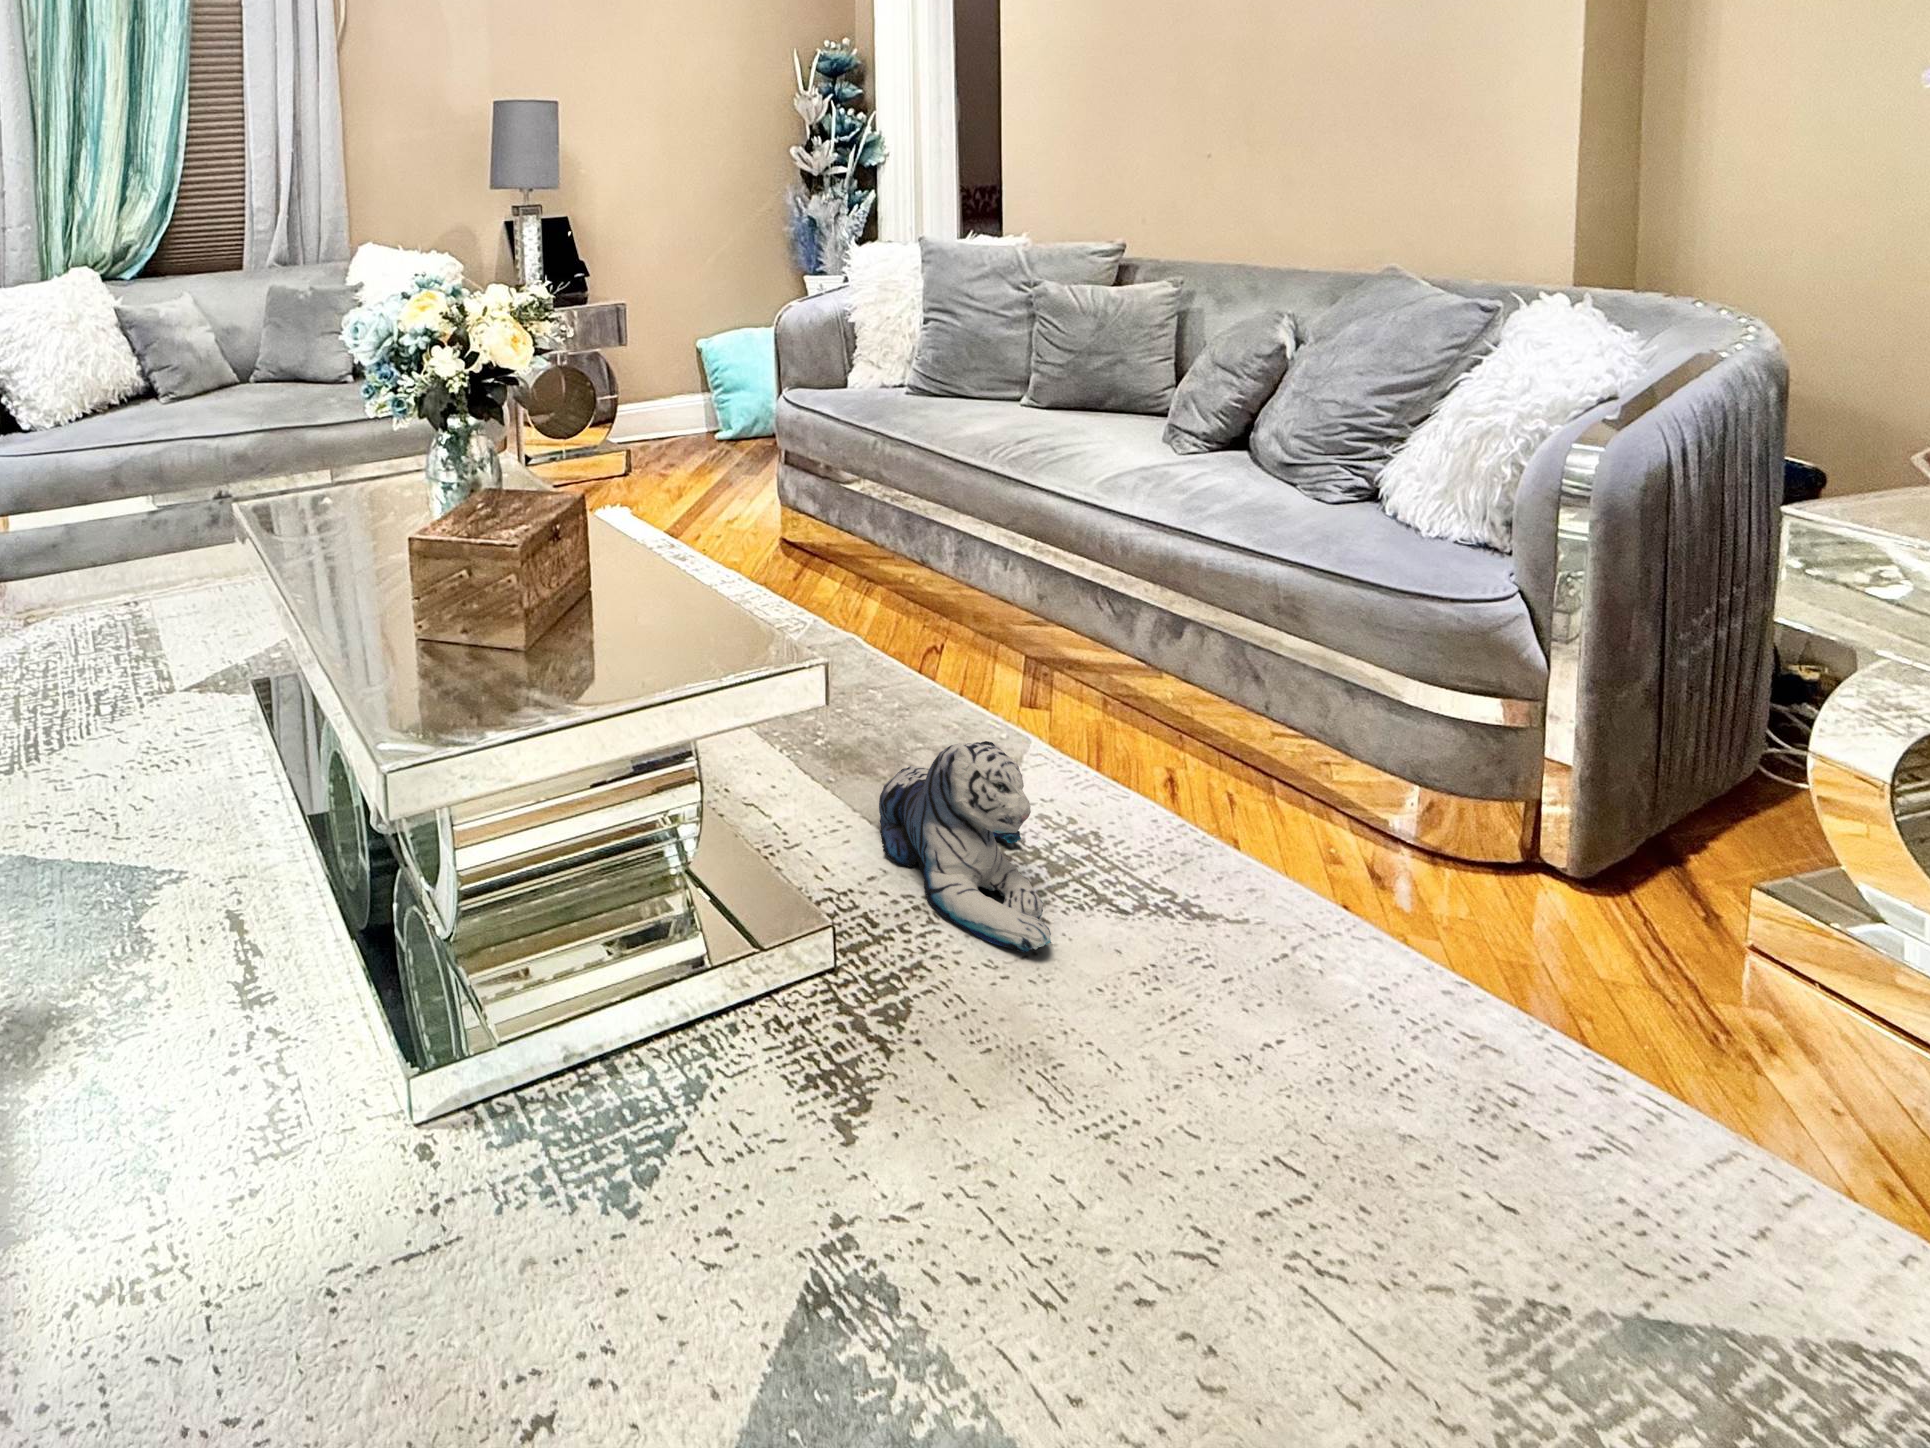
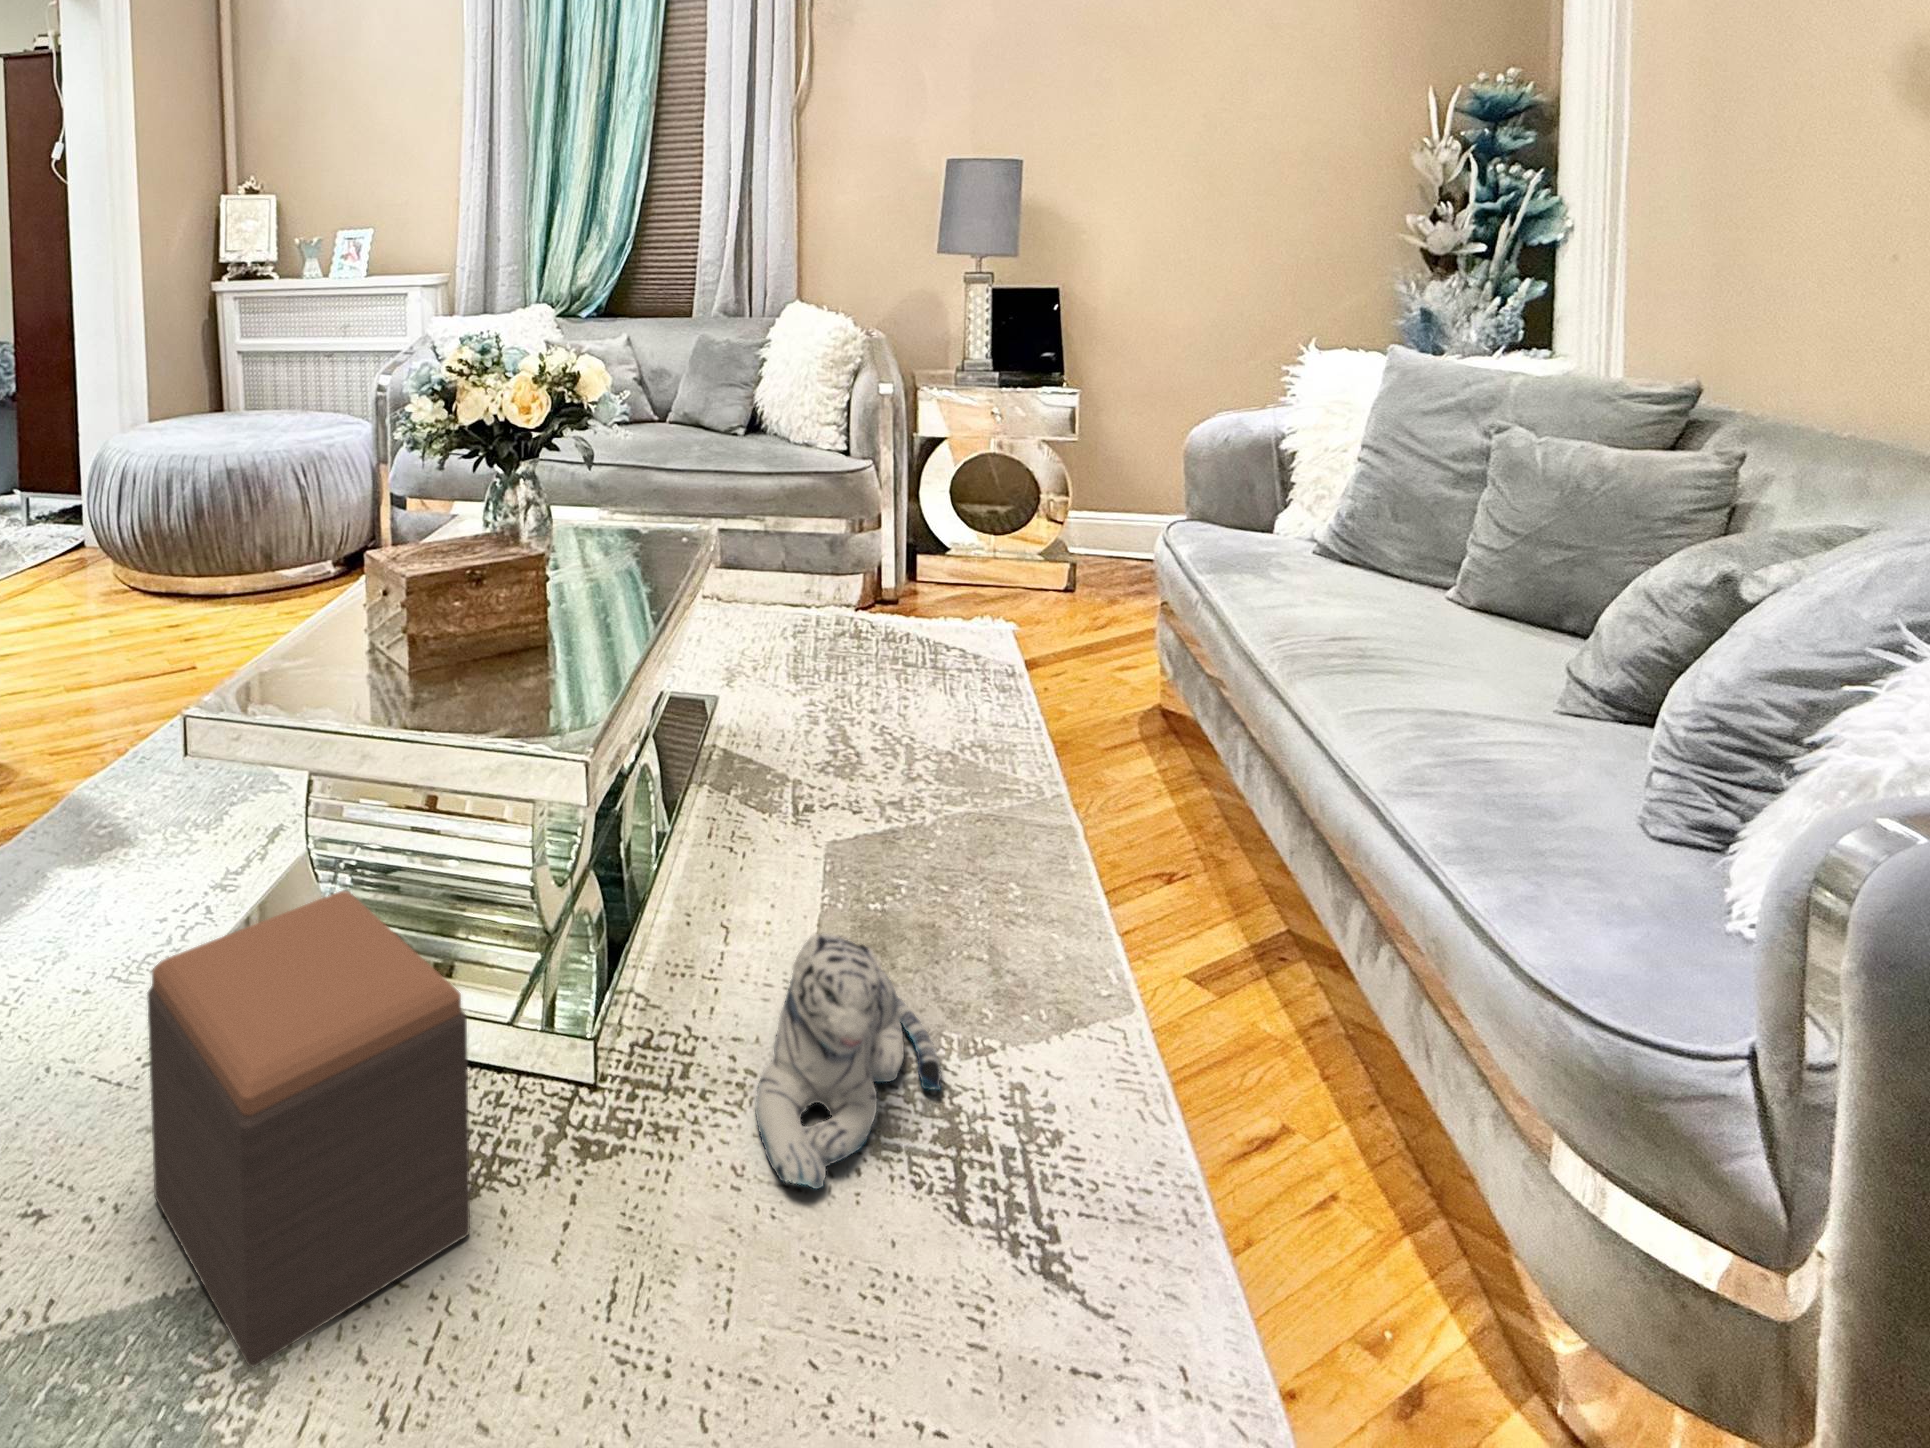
footstool: none [617,869,919,1365] -> present [147,891,470,1367]

